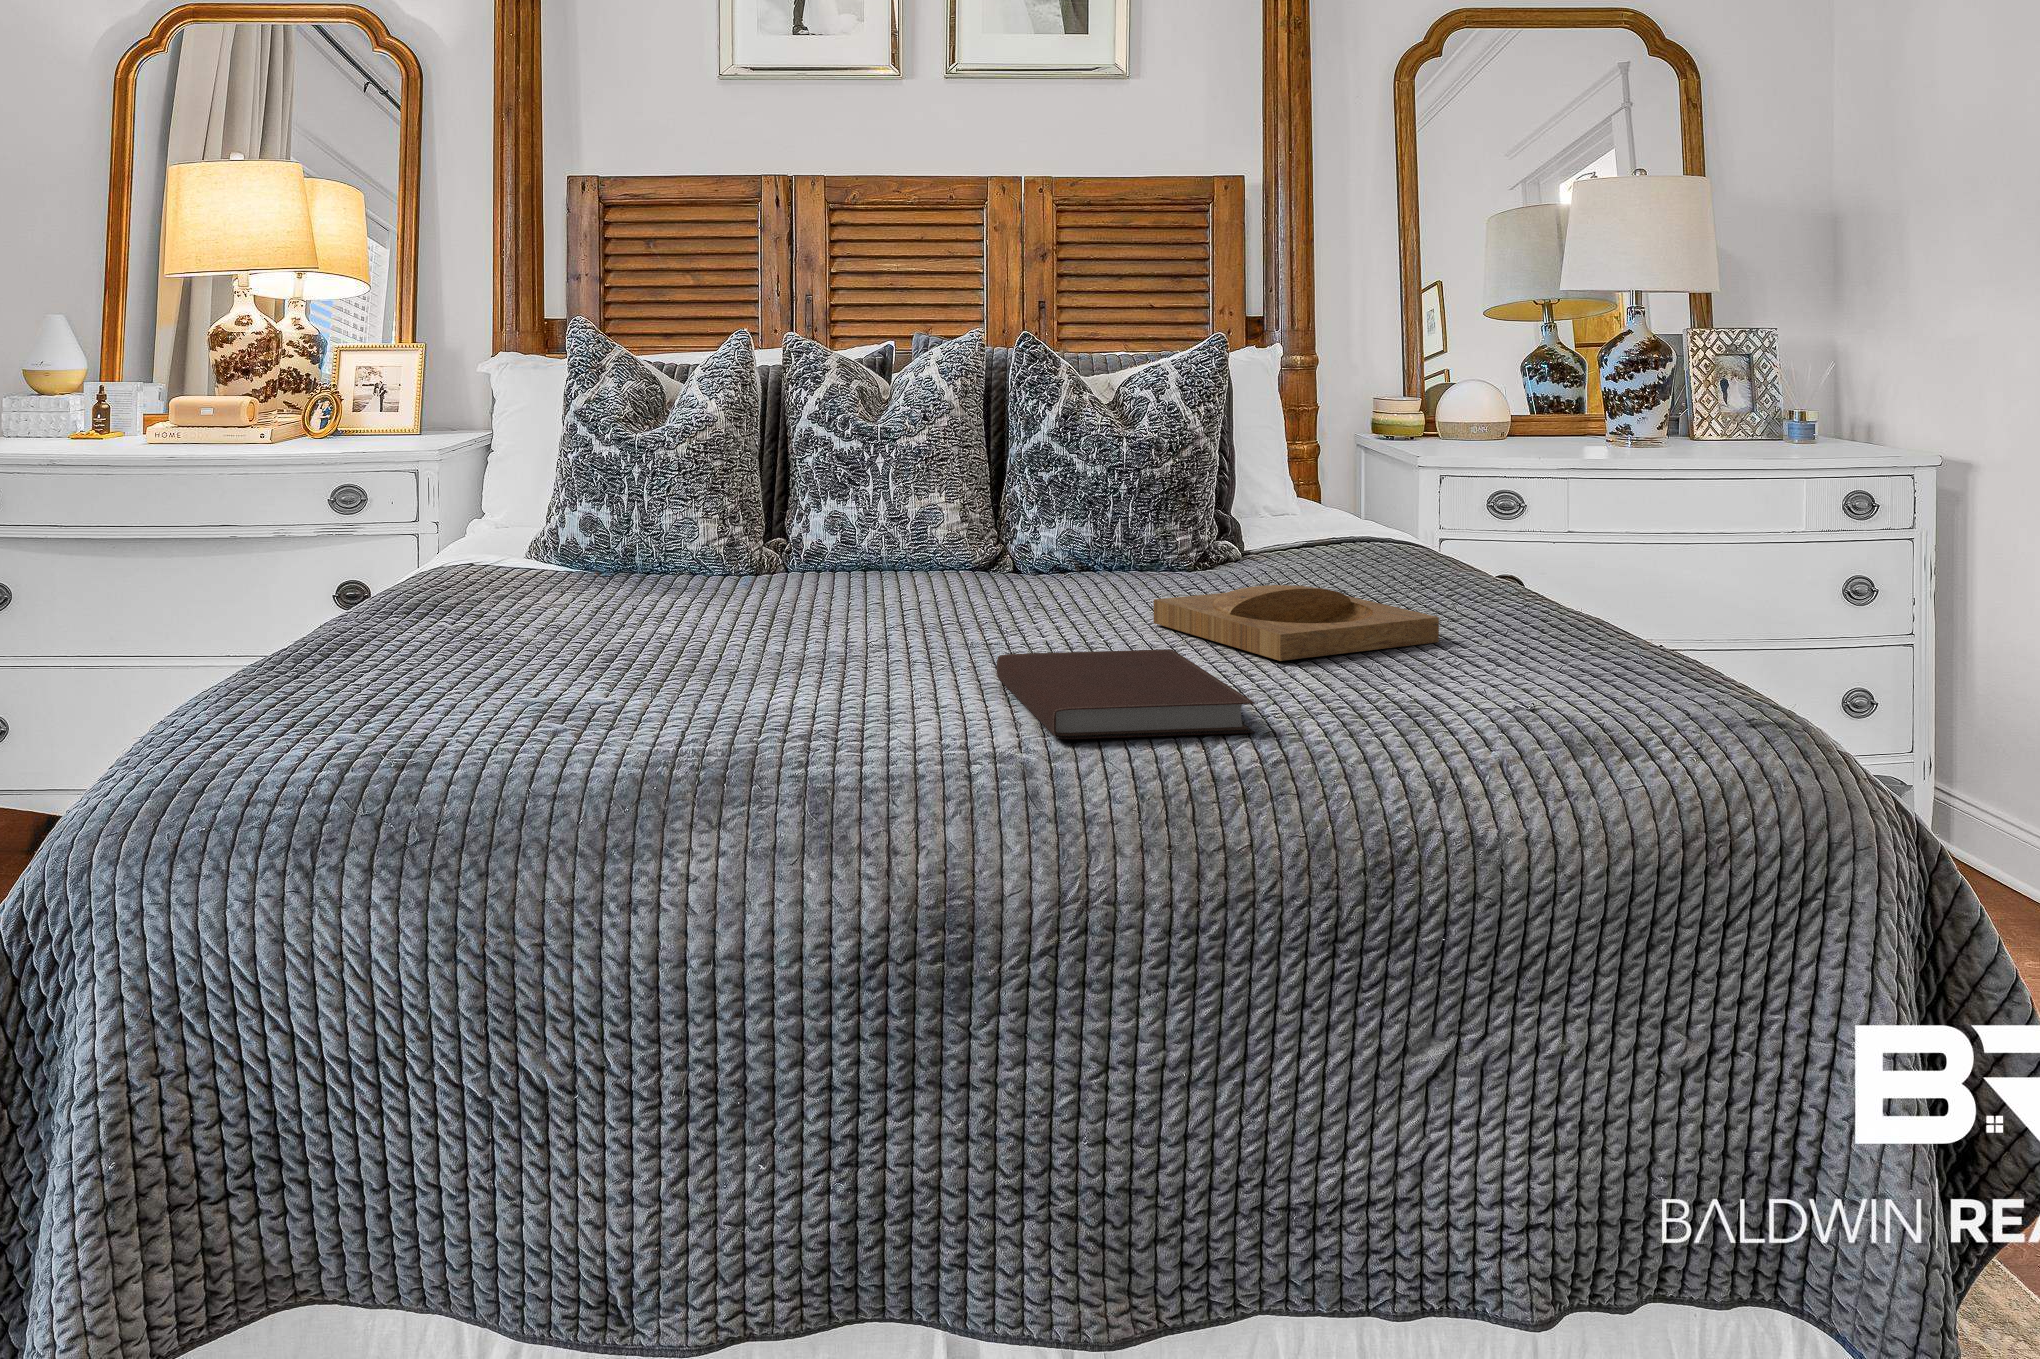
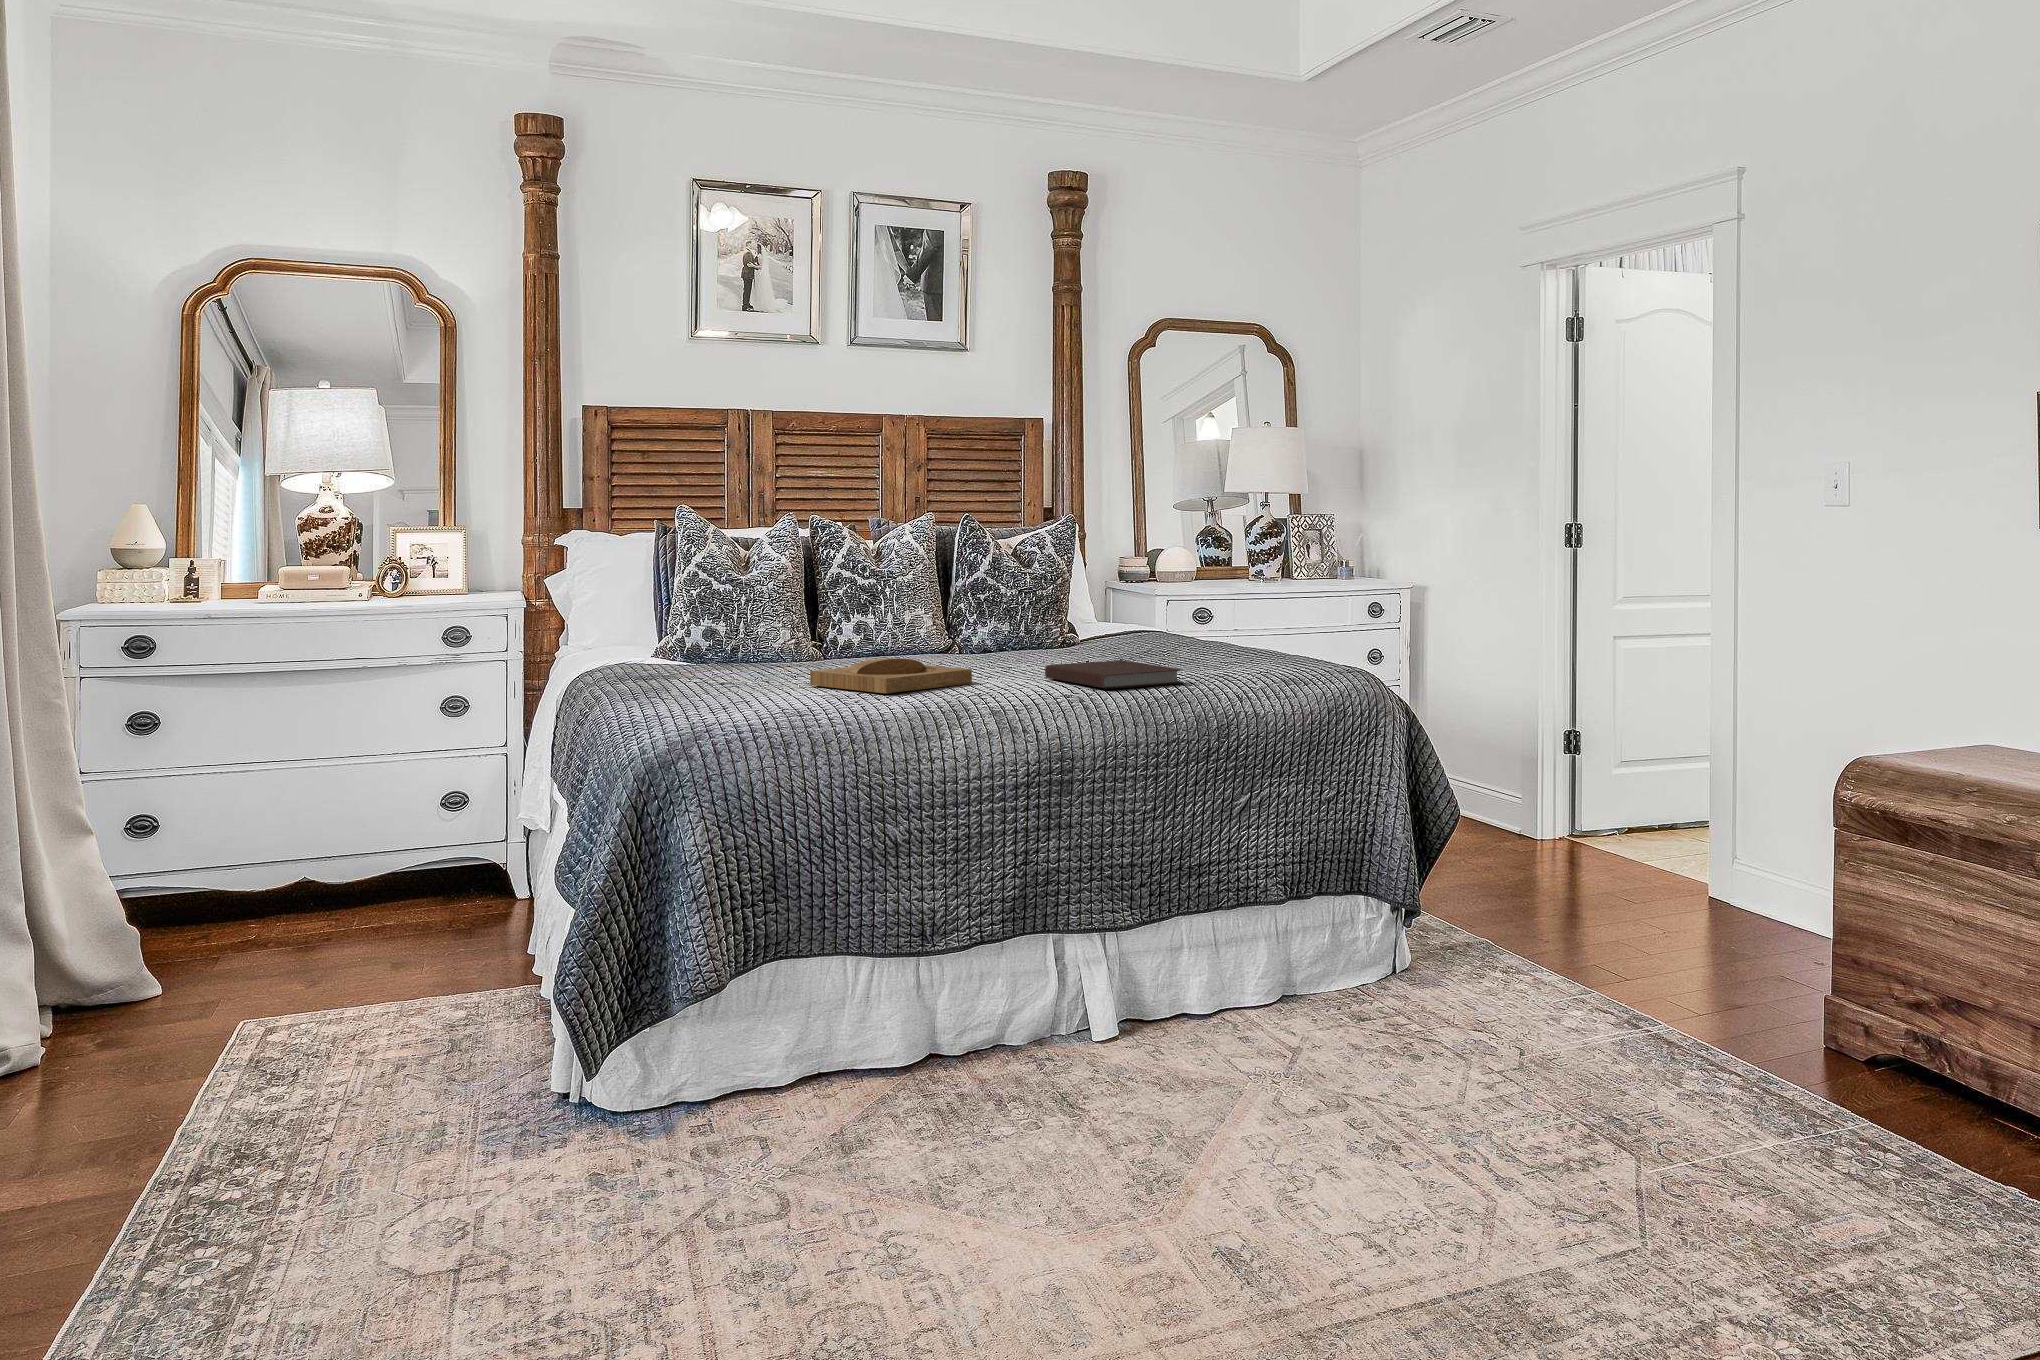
tray: present [1154,585,1439,661] -> present [810,658,972,693]

